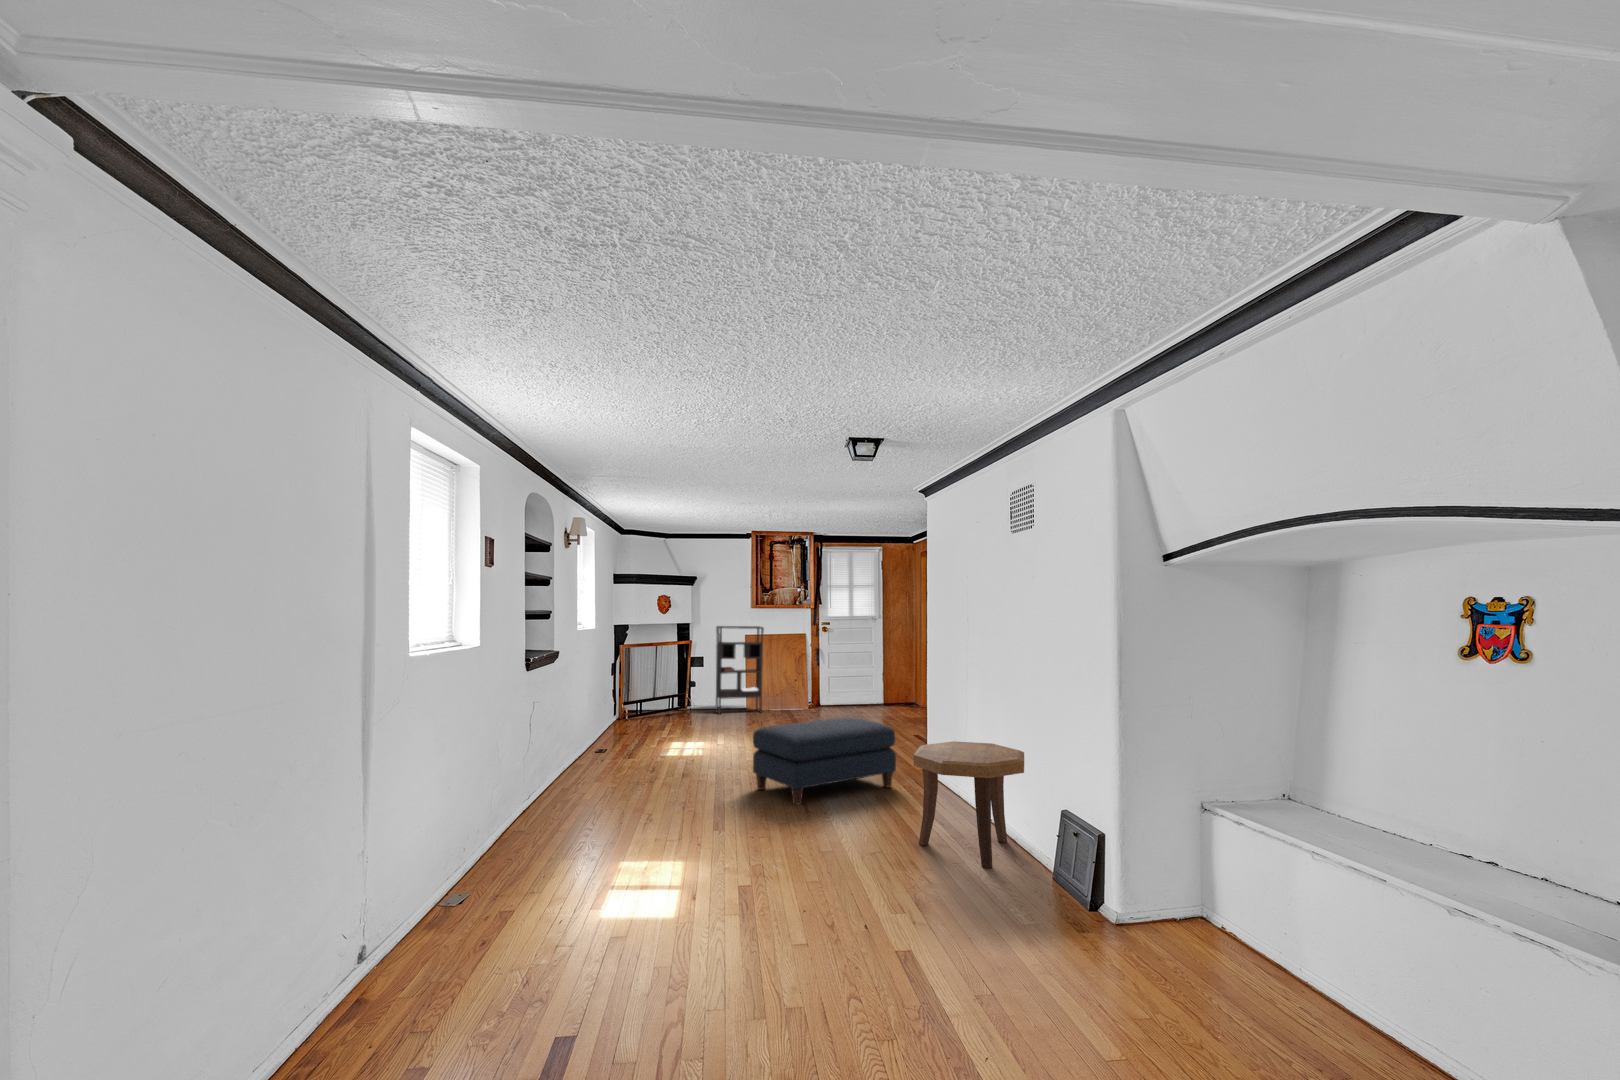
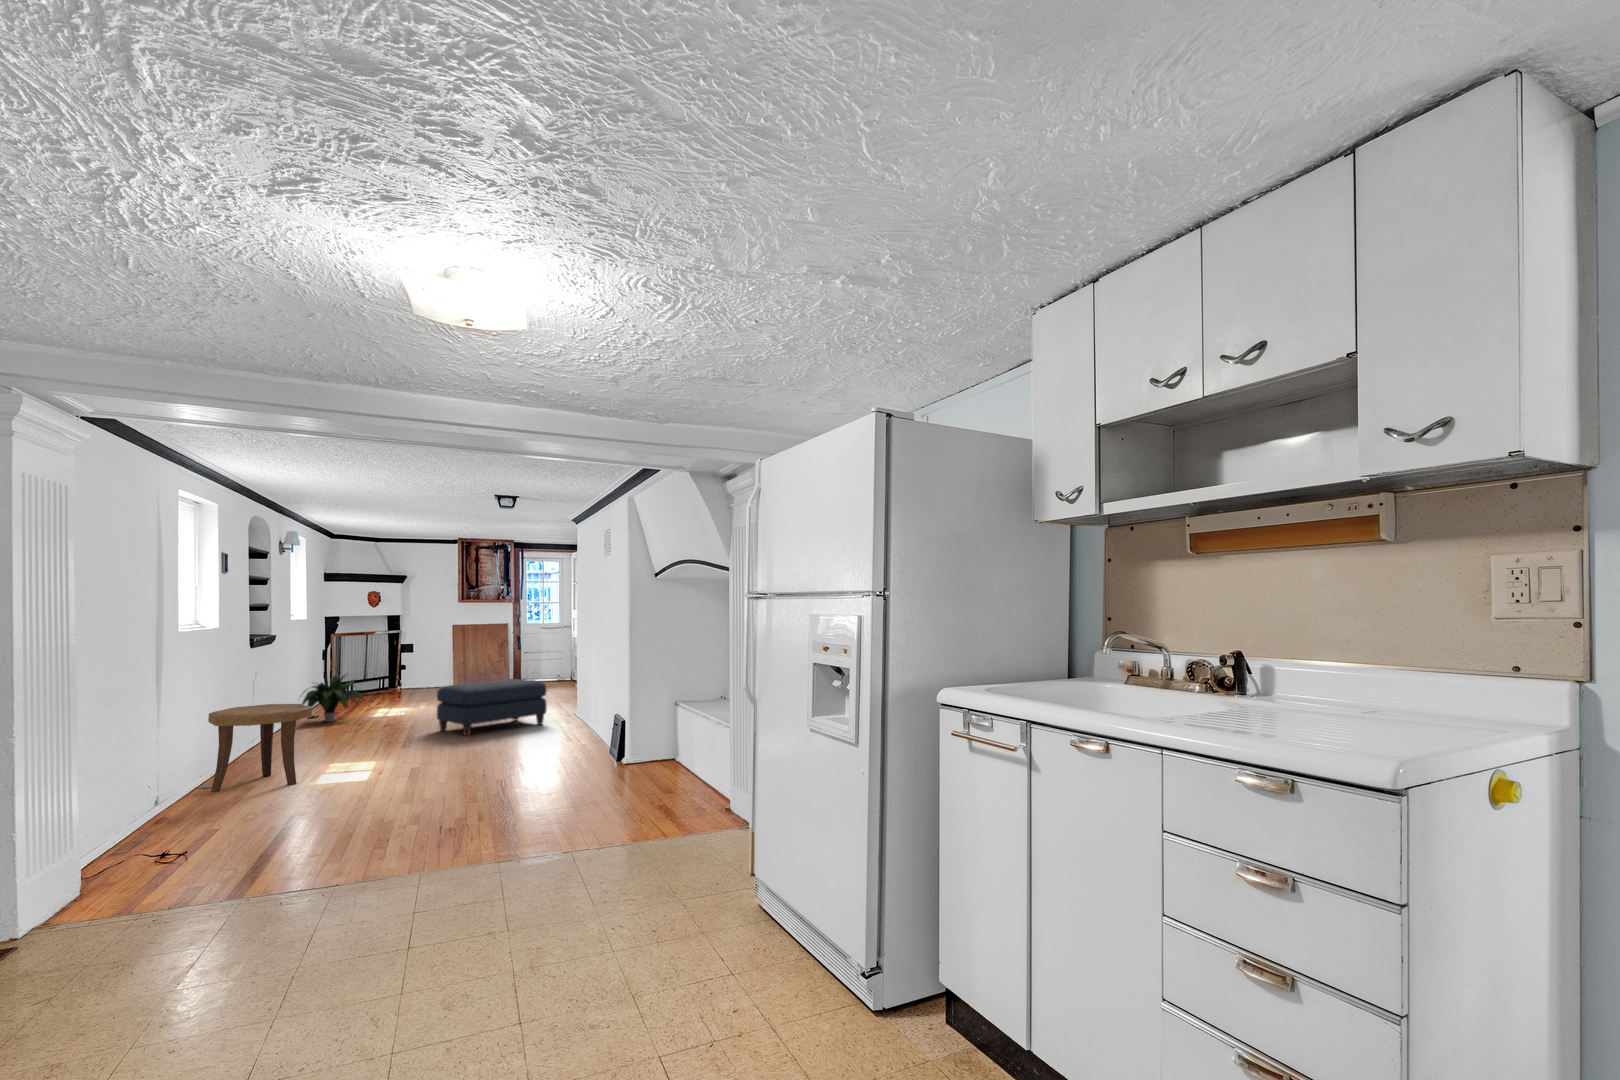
bookshelf: present [715,626,764,714] -> none [423,618,469,693]
potted plant: none [584,696,661,759] -> present [301,675,364,722]
side table: present [914,741,1024,869] -> present [208,704,312,792]

